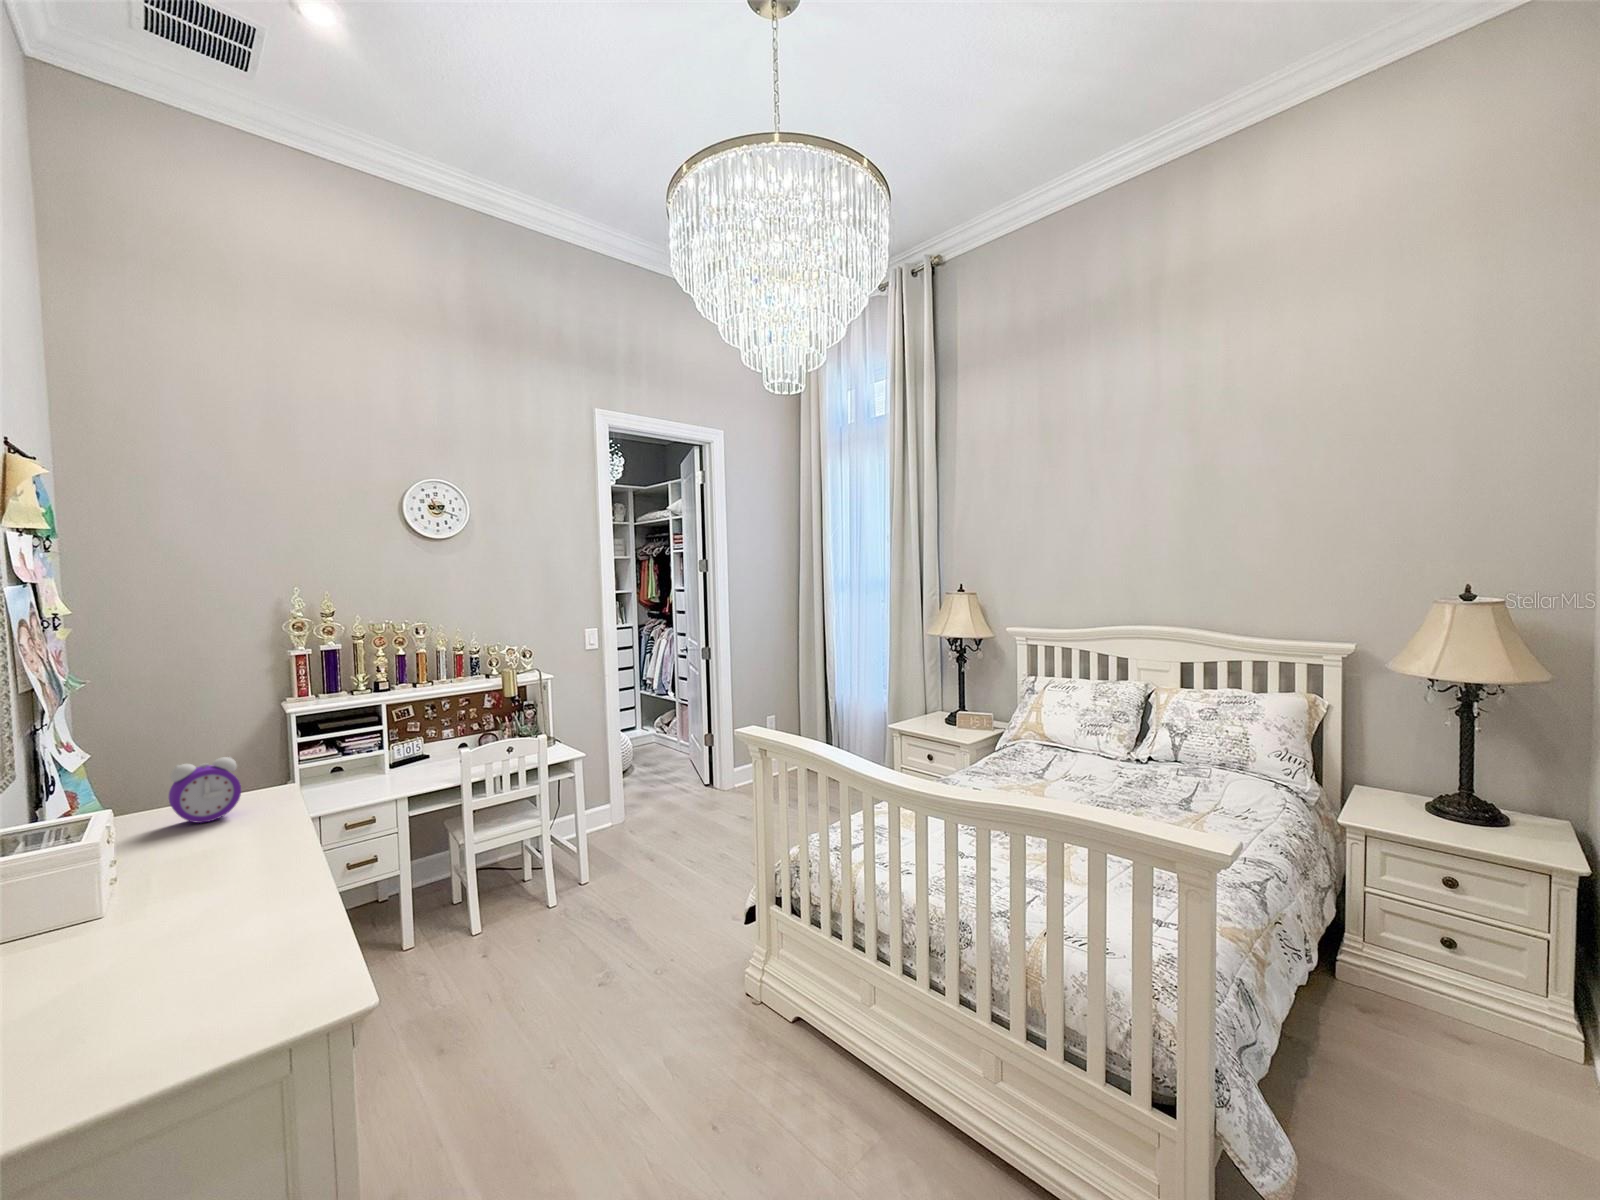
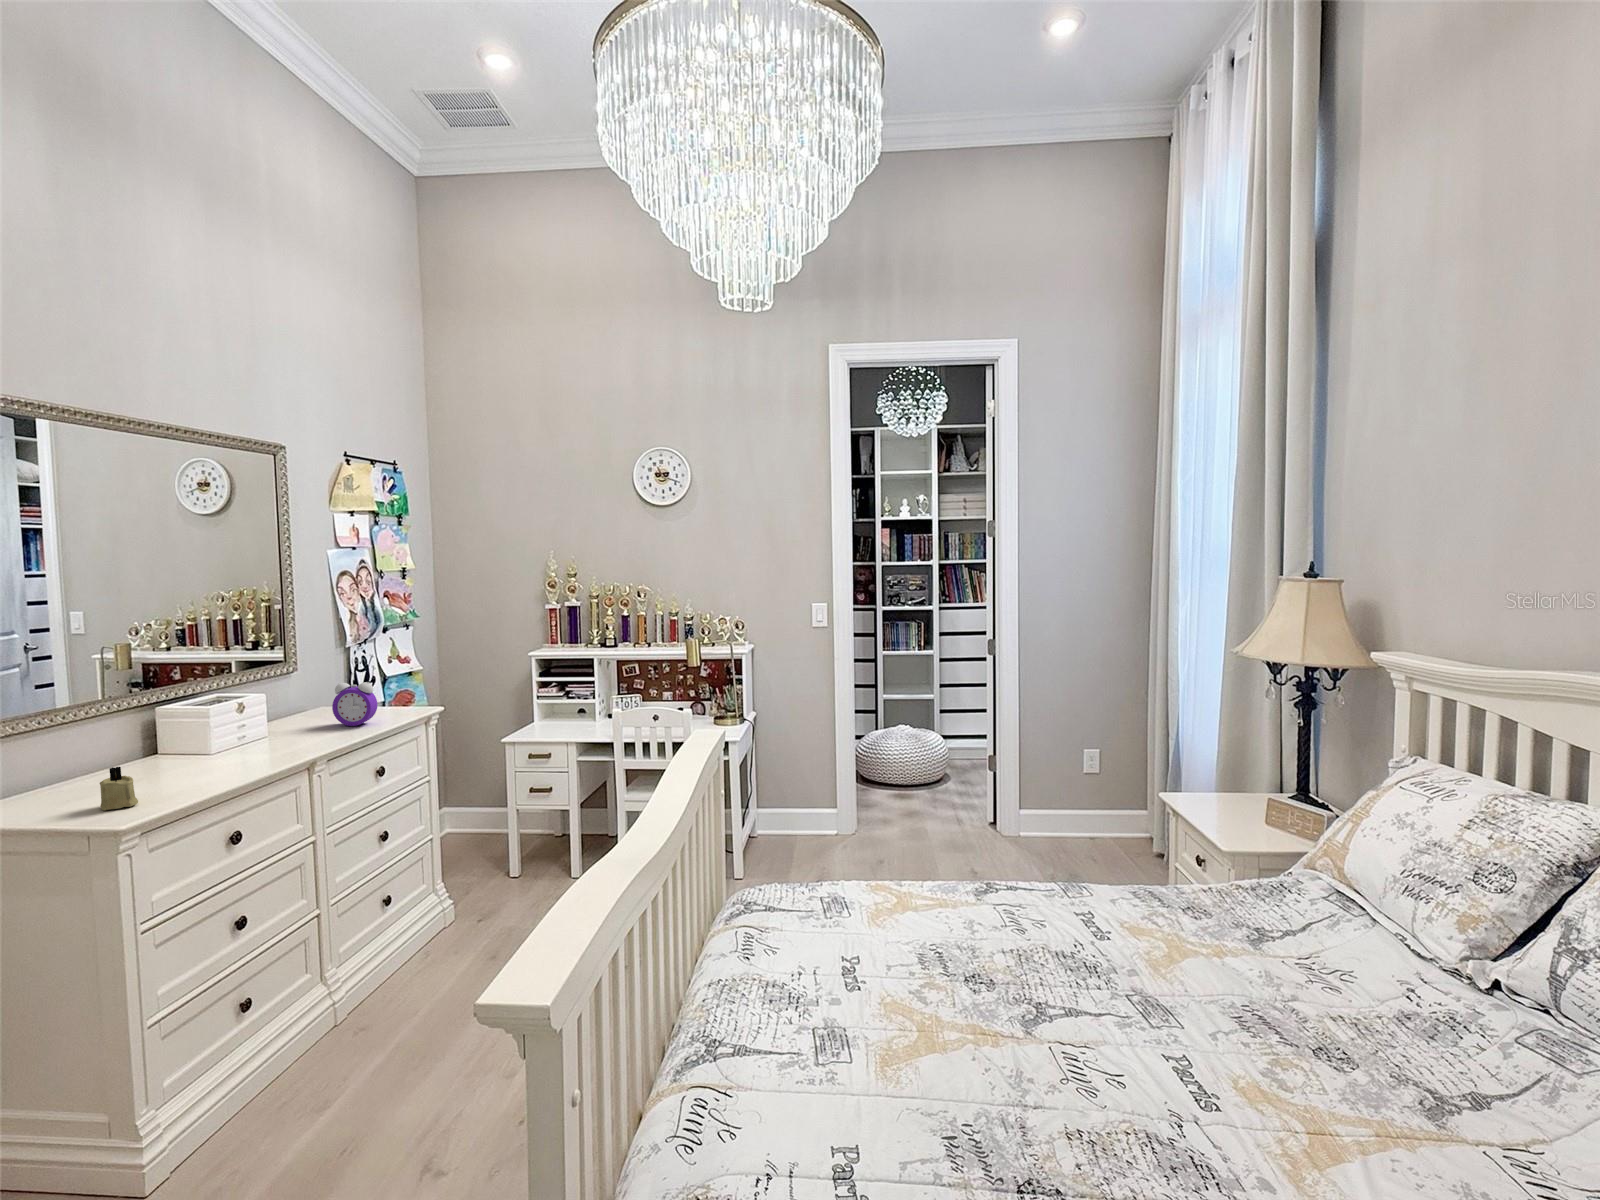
candle: none [75,929,153,1014] -> present [100,767,138,810]

